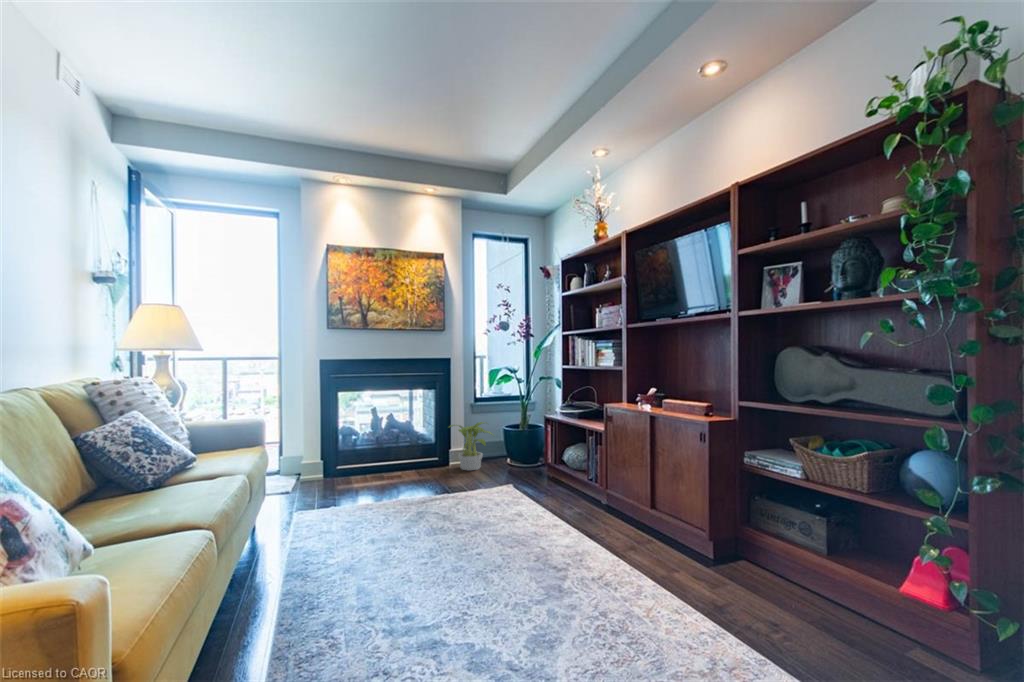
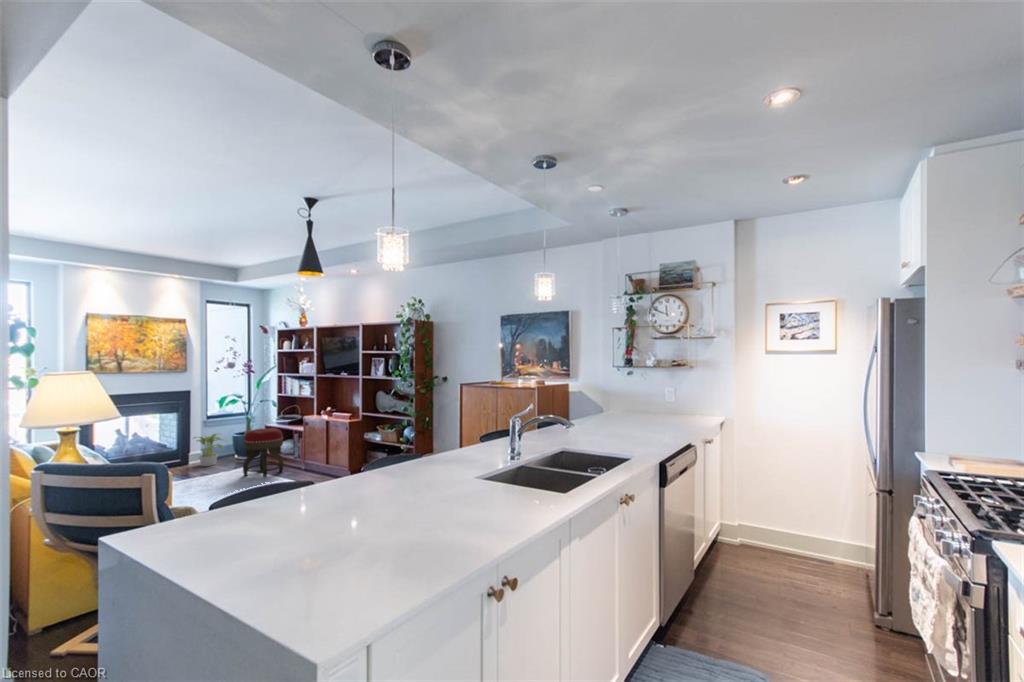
footstool: none [502,420,570,515] -> present [243,428,283,477]

